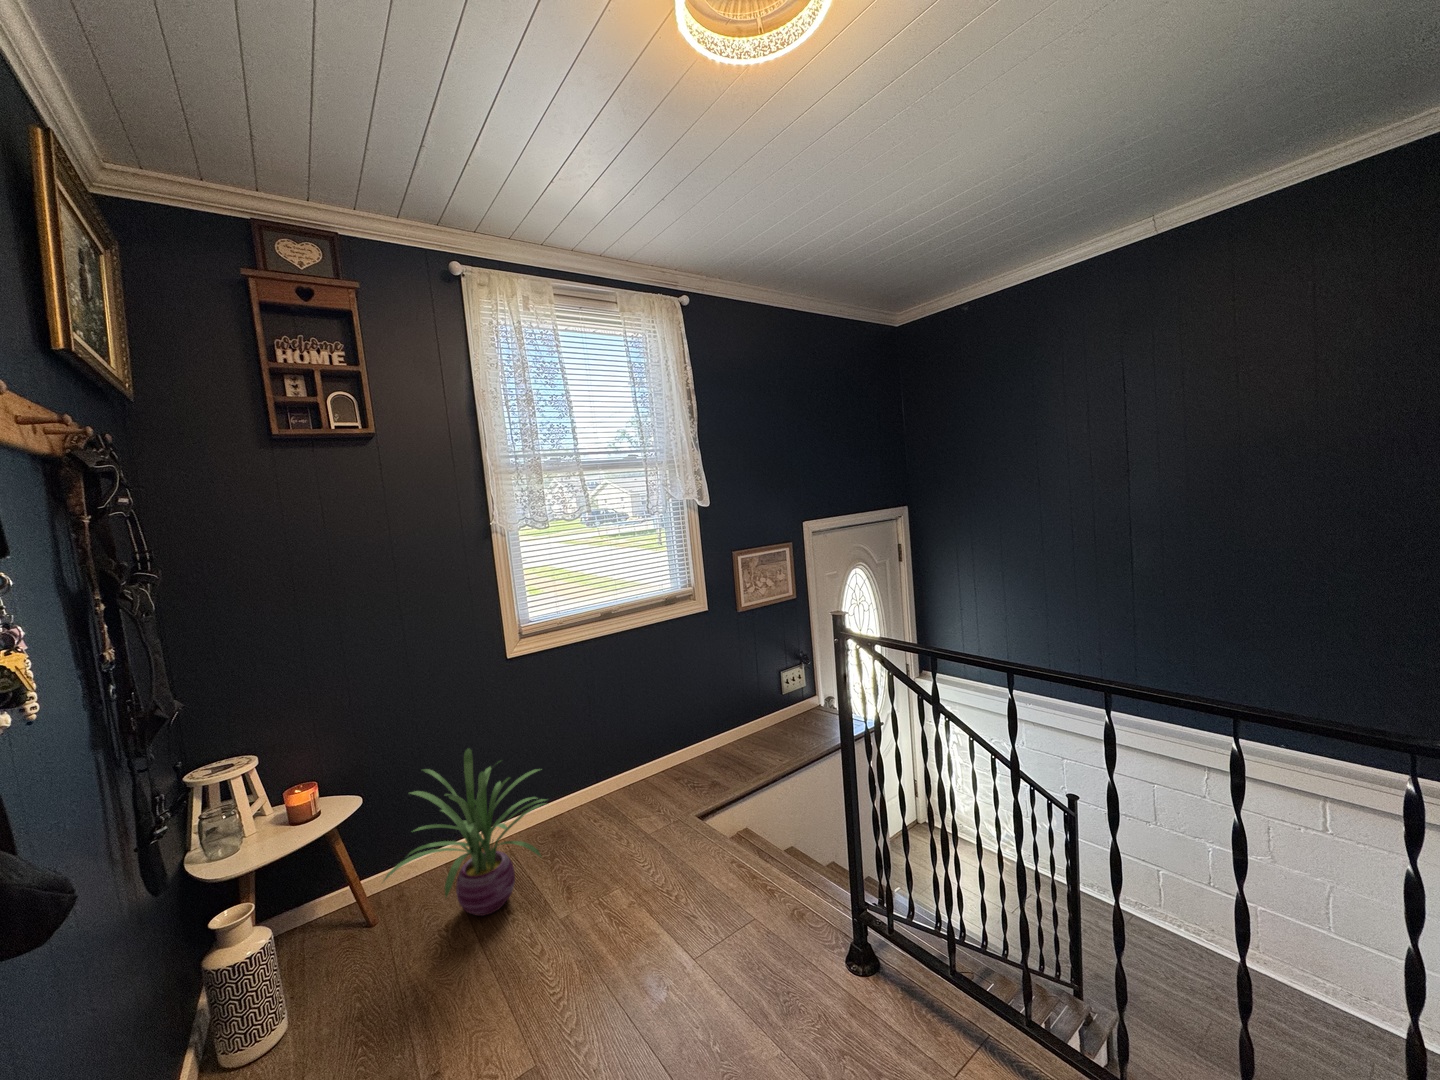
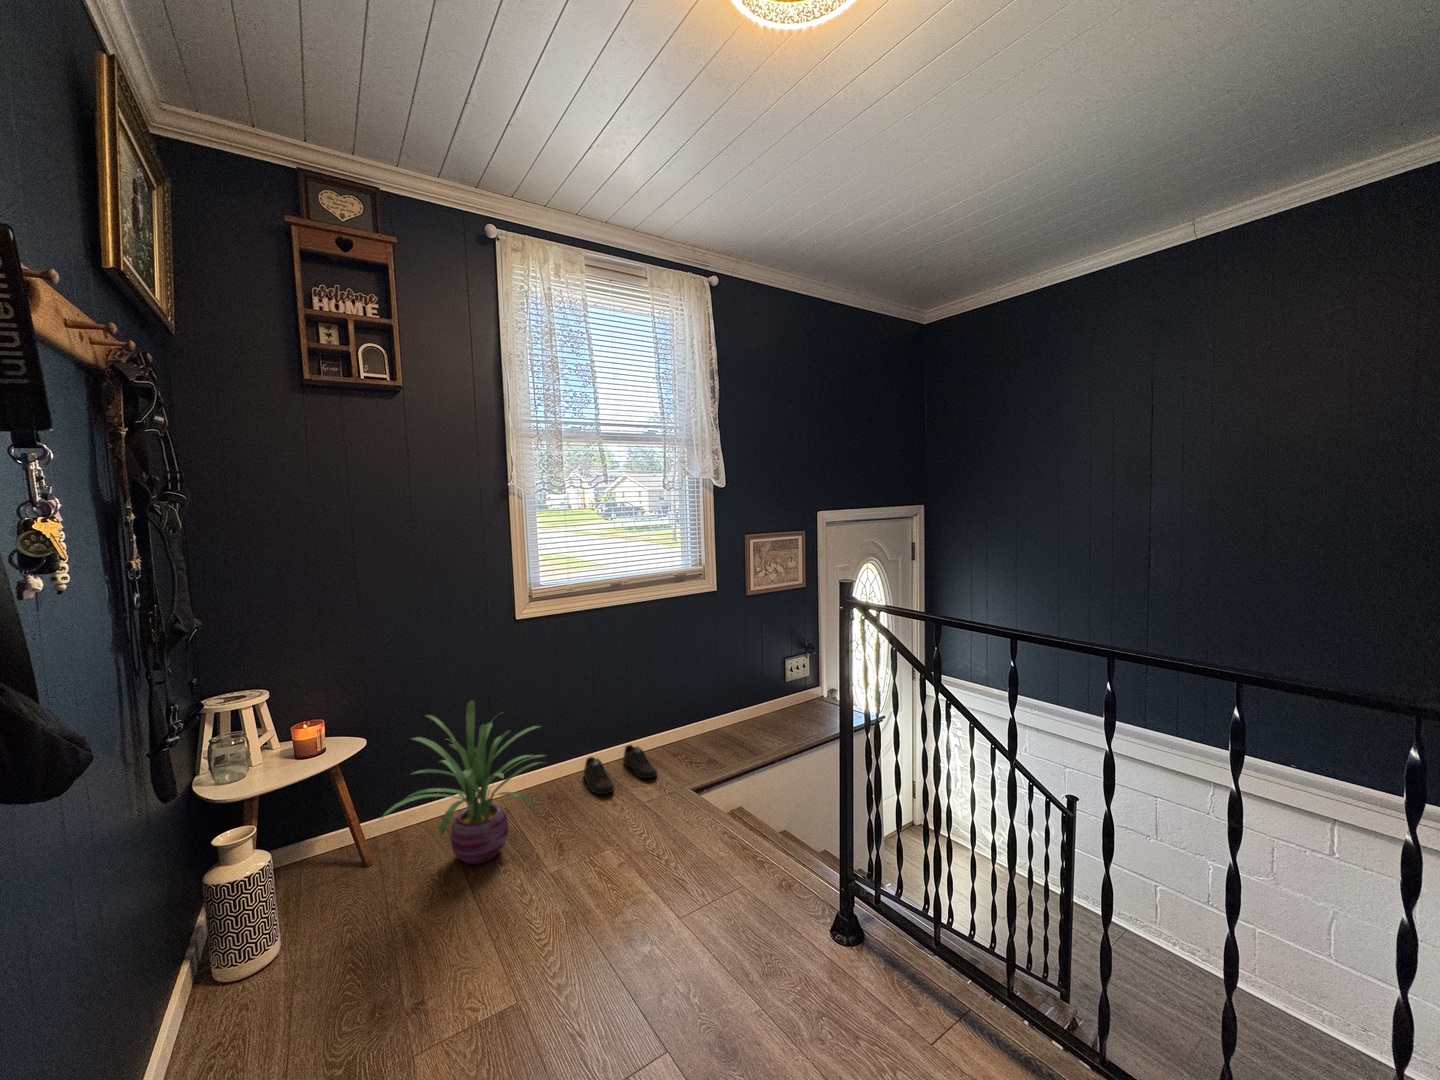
shoe: none [587,773,661,828] -> present [583,745,657,794]

